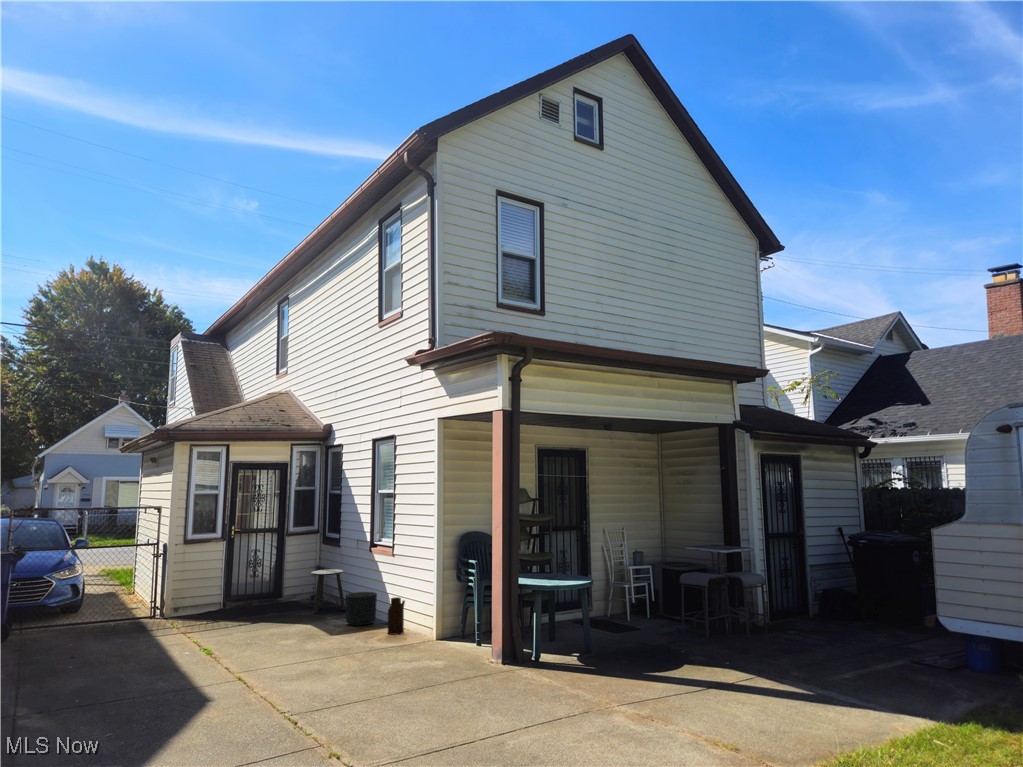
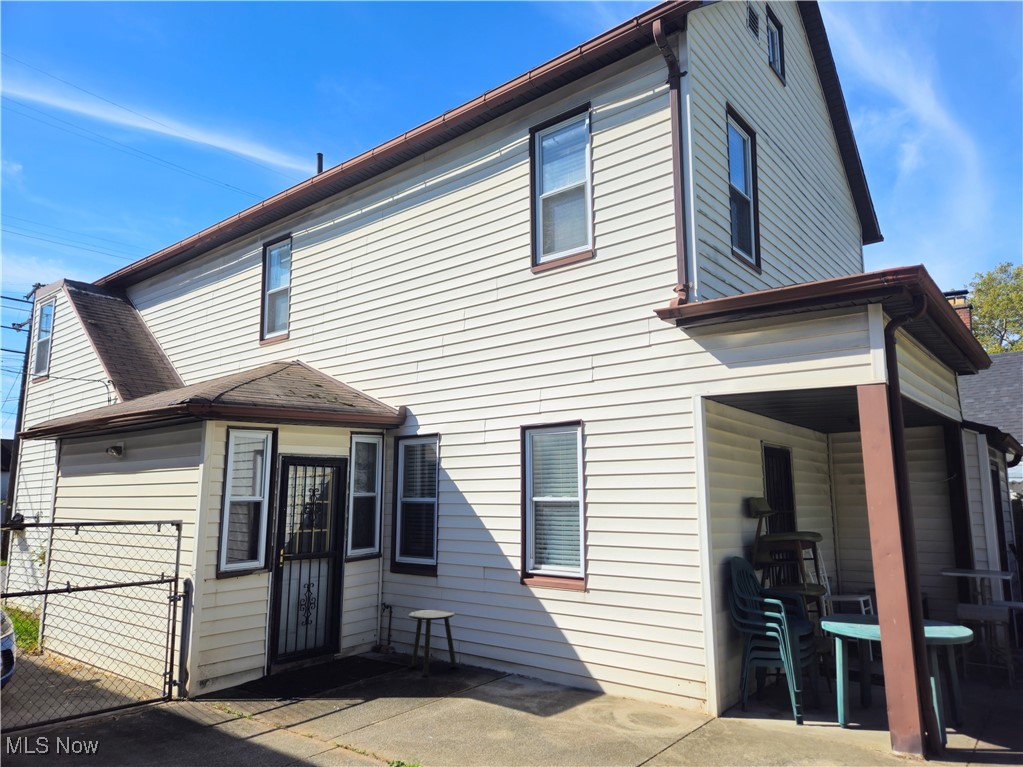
planter: present [345,592,377,626] -> none [508,642,552,694]
watering can: present [388,597,405,635] -> none [601,651,643,707]

